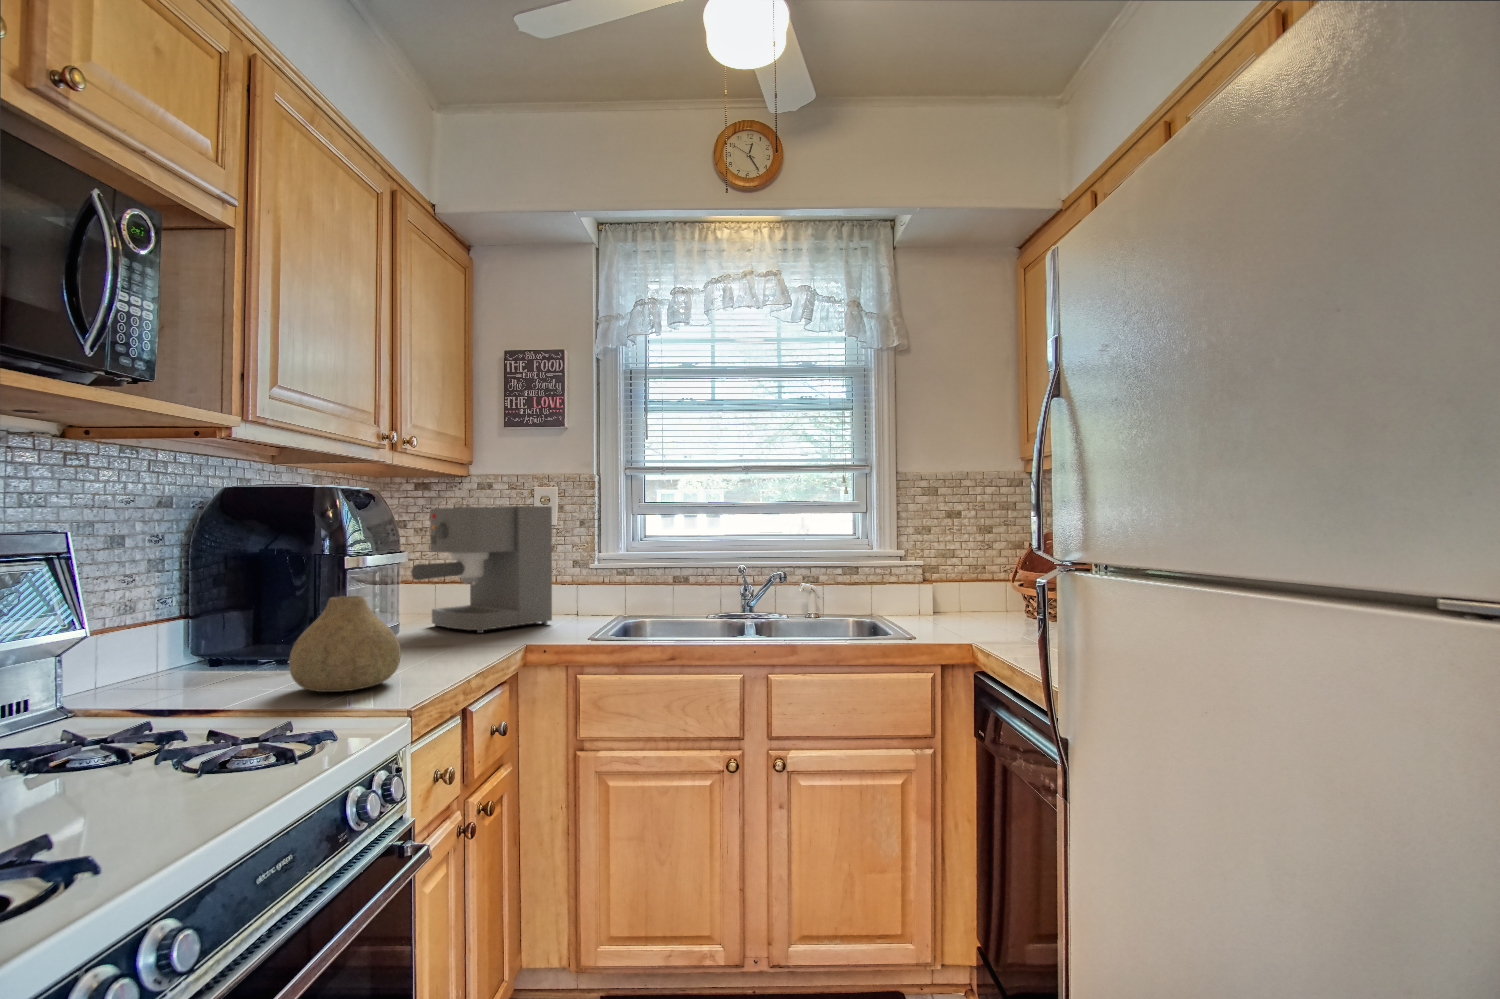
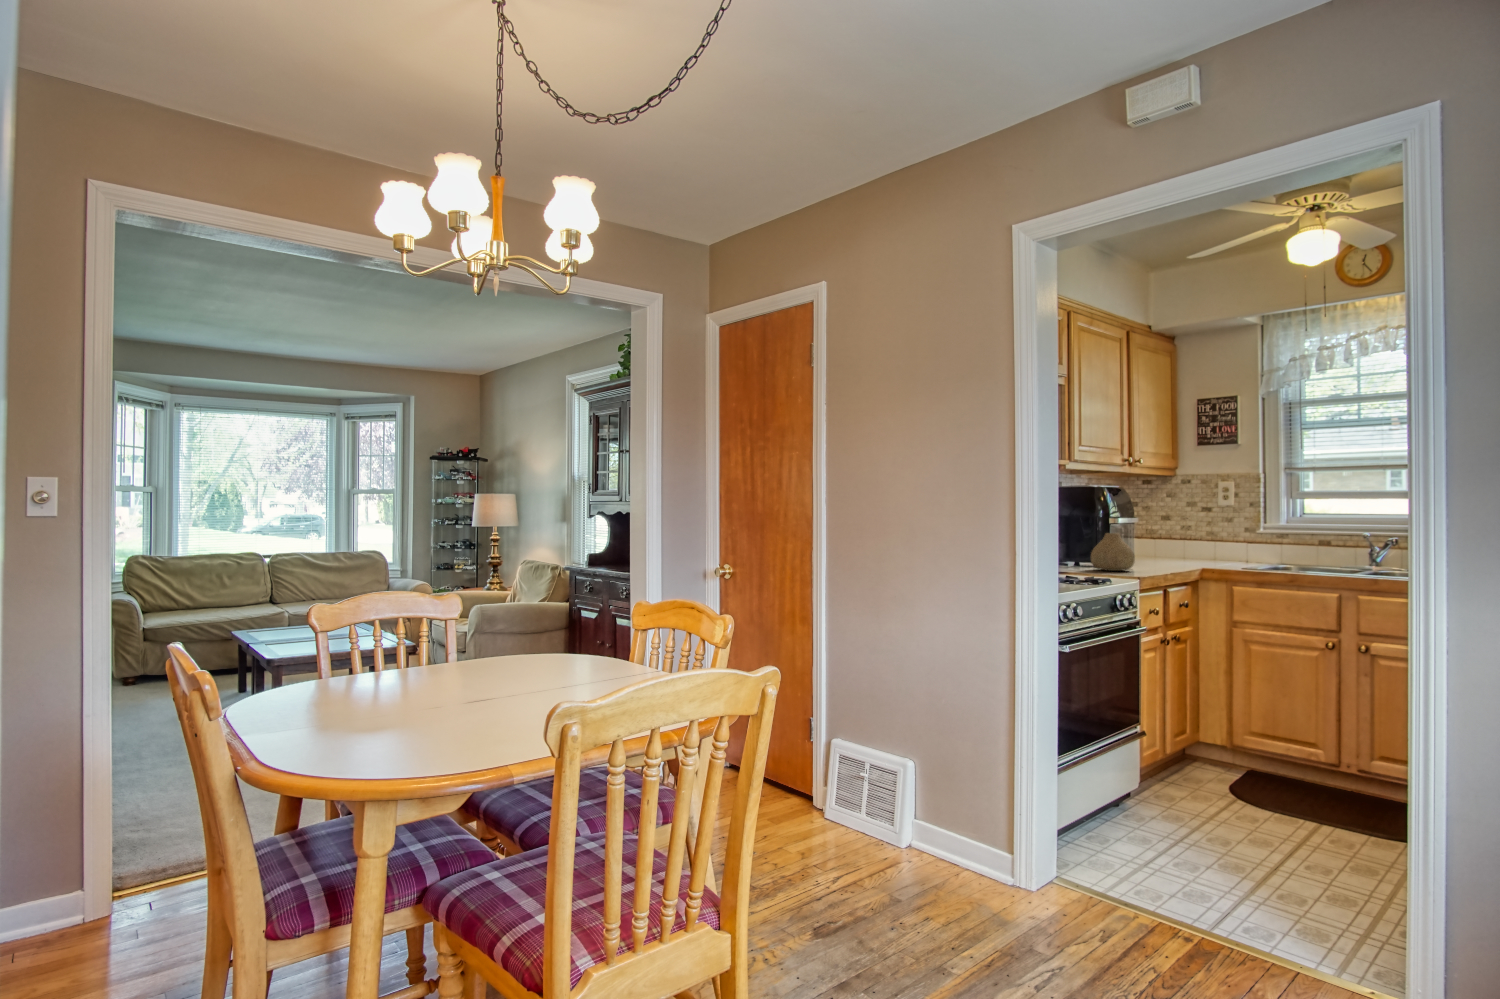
coffee maker: present [411,506,552,633] -> none [1140,494,1225,564]

